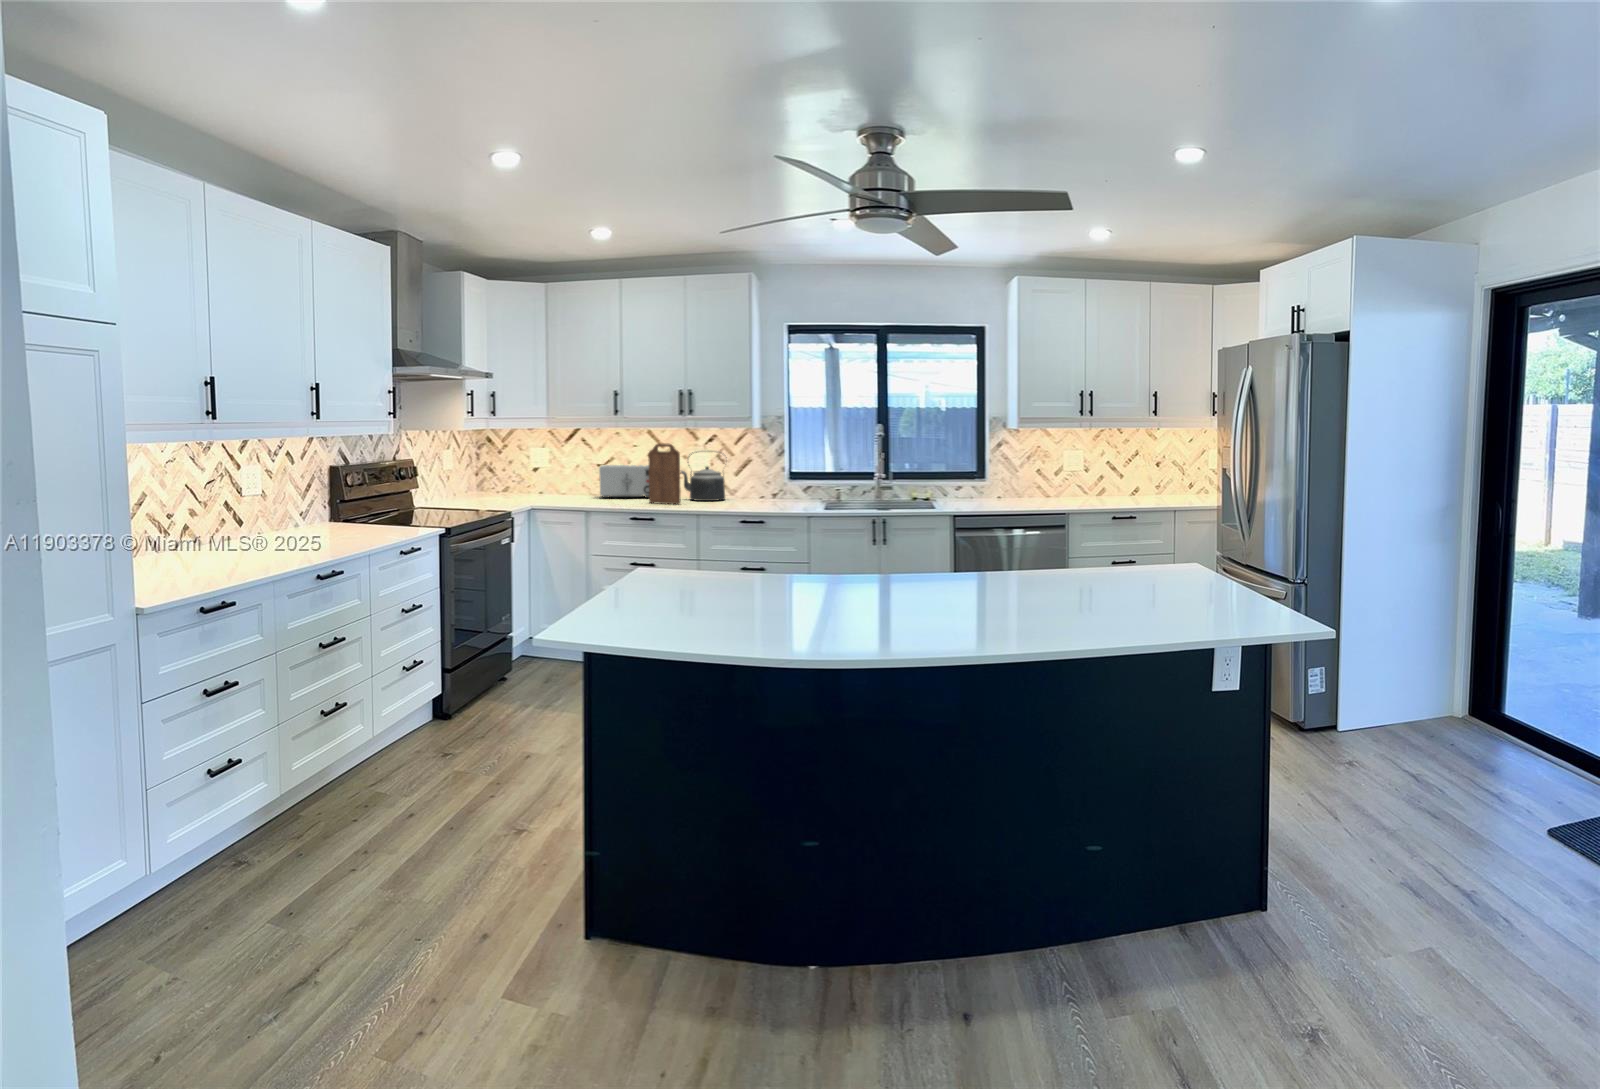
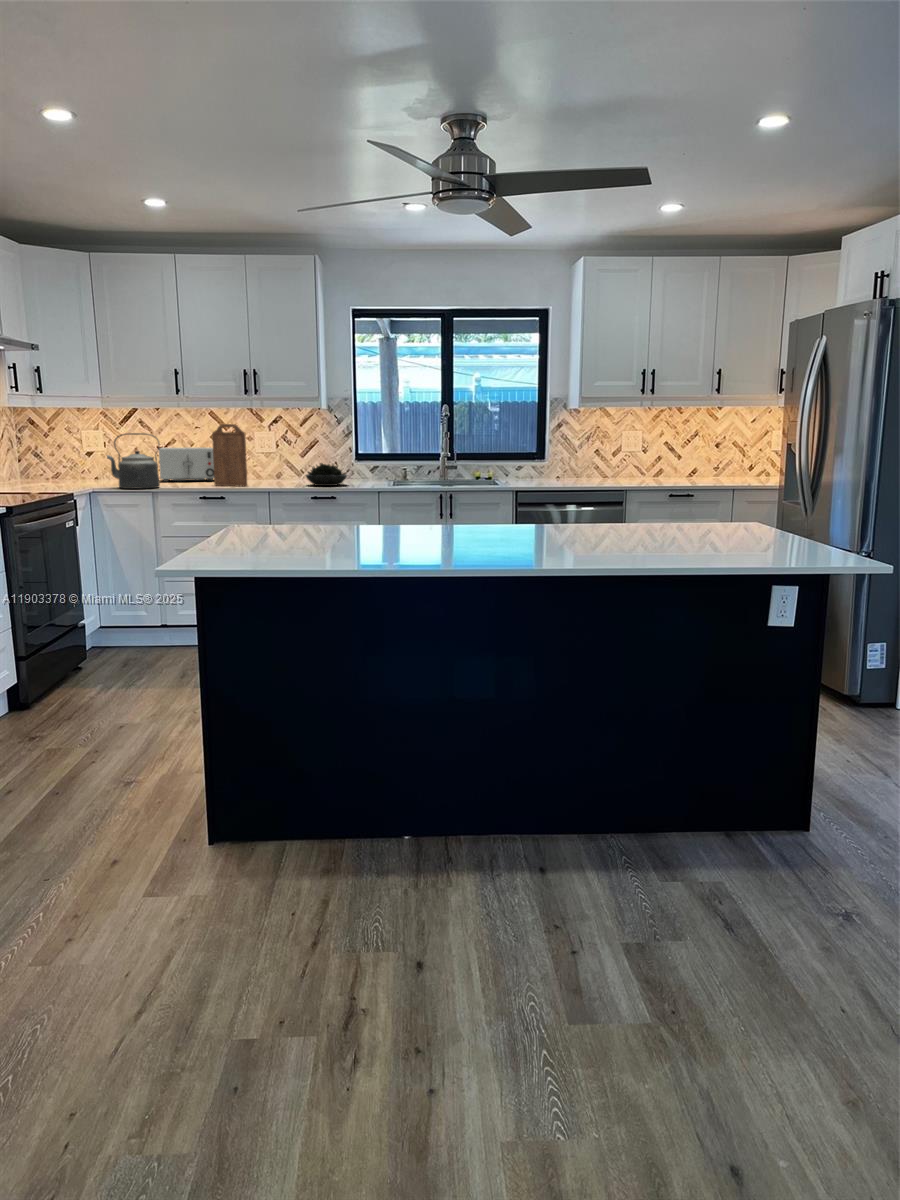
kettle: present [681,452,727,501] -> present [107,433,160,489]
succulent plant: none [737,482,780,505] -> present [305,463,347,486]

